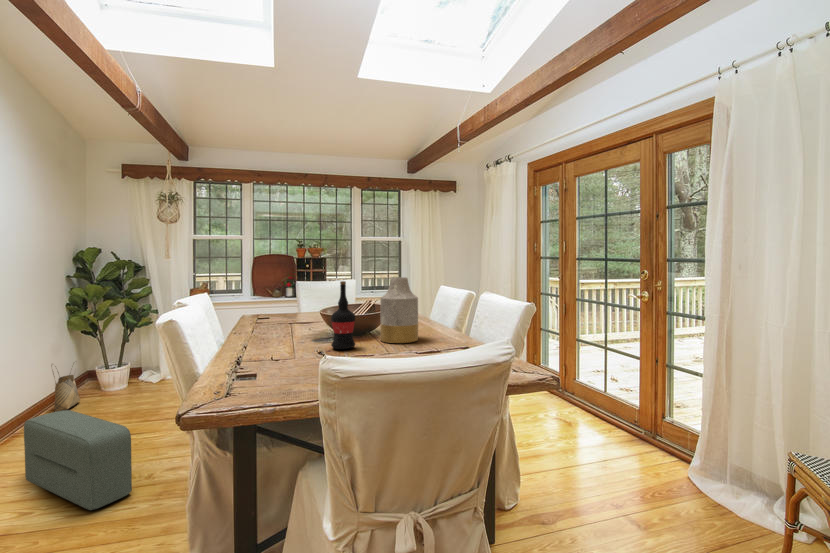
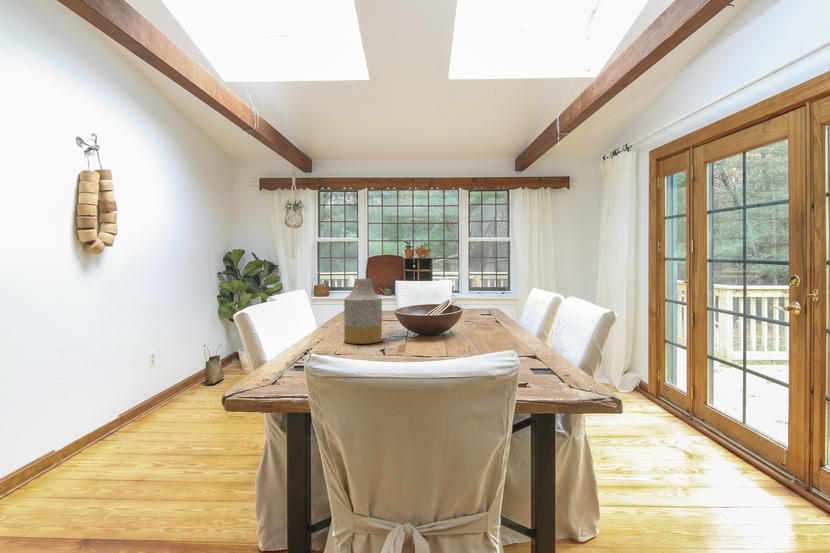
vase: present [380,277,418,343] -> present [344,279,382,344]
wine bottle: present [331,281,355,349] -> none [397,282,420,349]
pouf: present [24,410,132,510] -> none [170,384,239,470]

